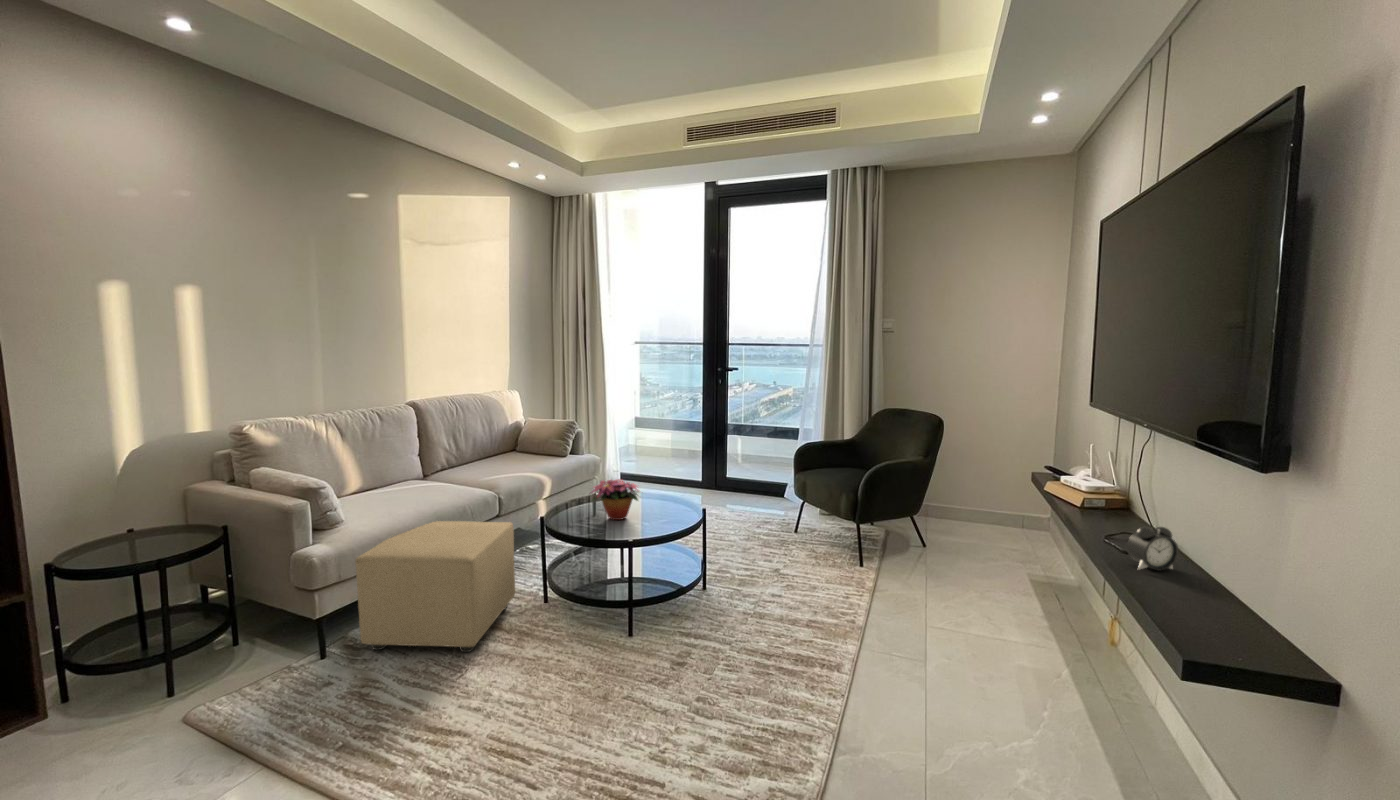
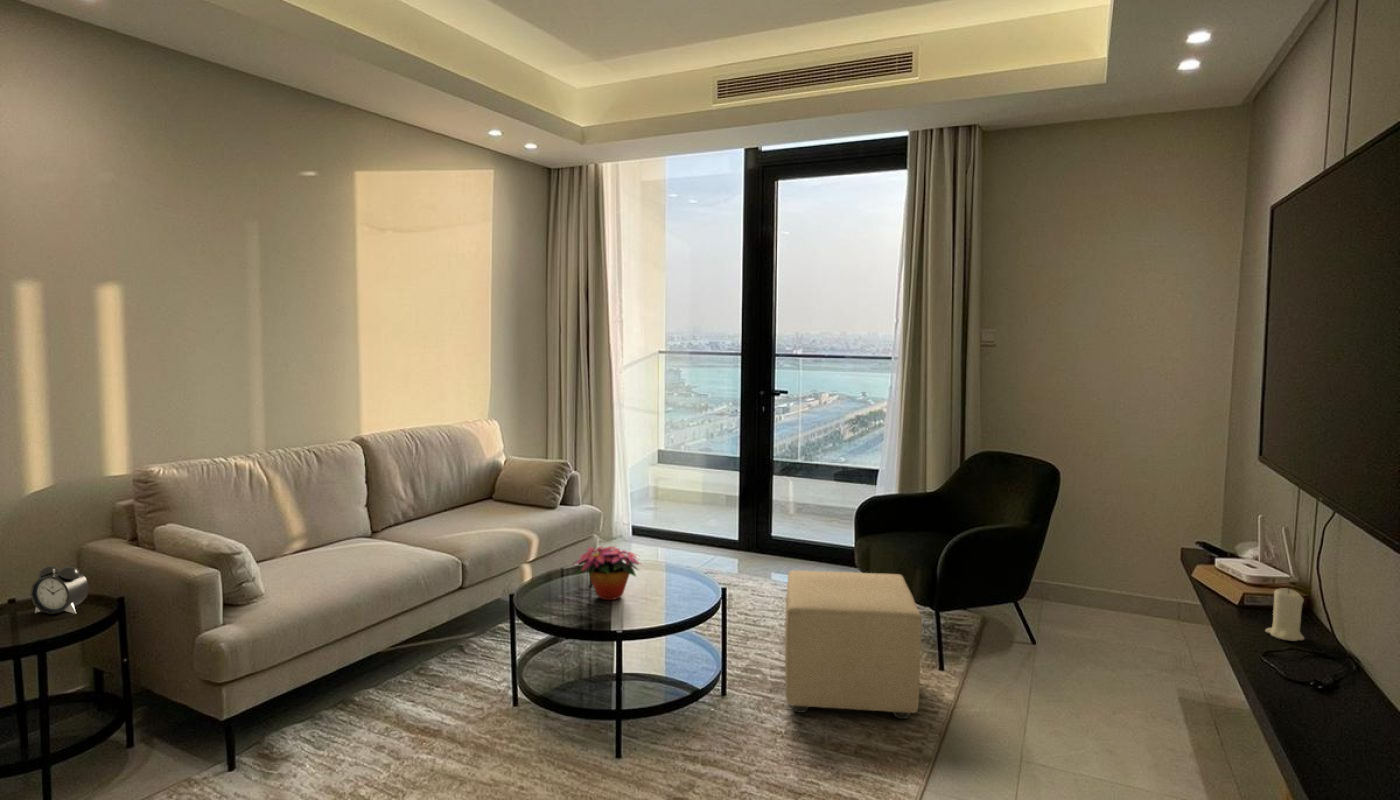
candle: none [1101,493,1128,531] -> present [1266,588,1304,641]
ottoman: present [355,521,515,652] -> present [785,570,922,719]
alarm clock: present [1127,527,1178,570] -> present [30,566,89,614]

